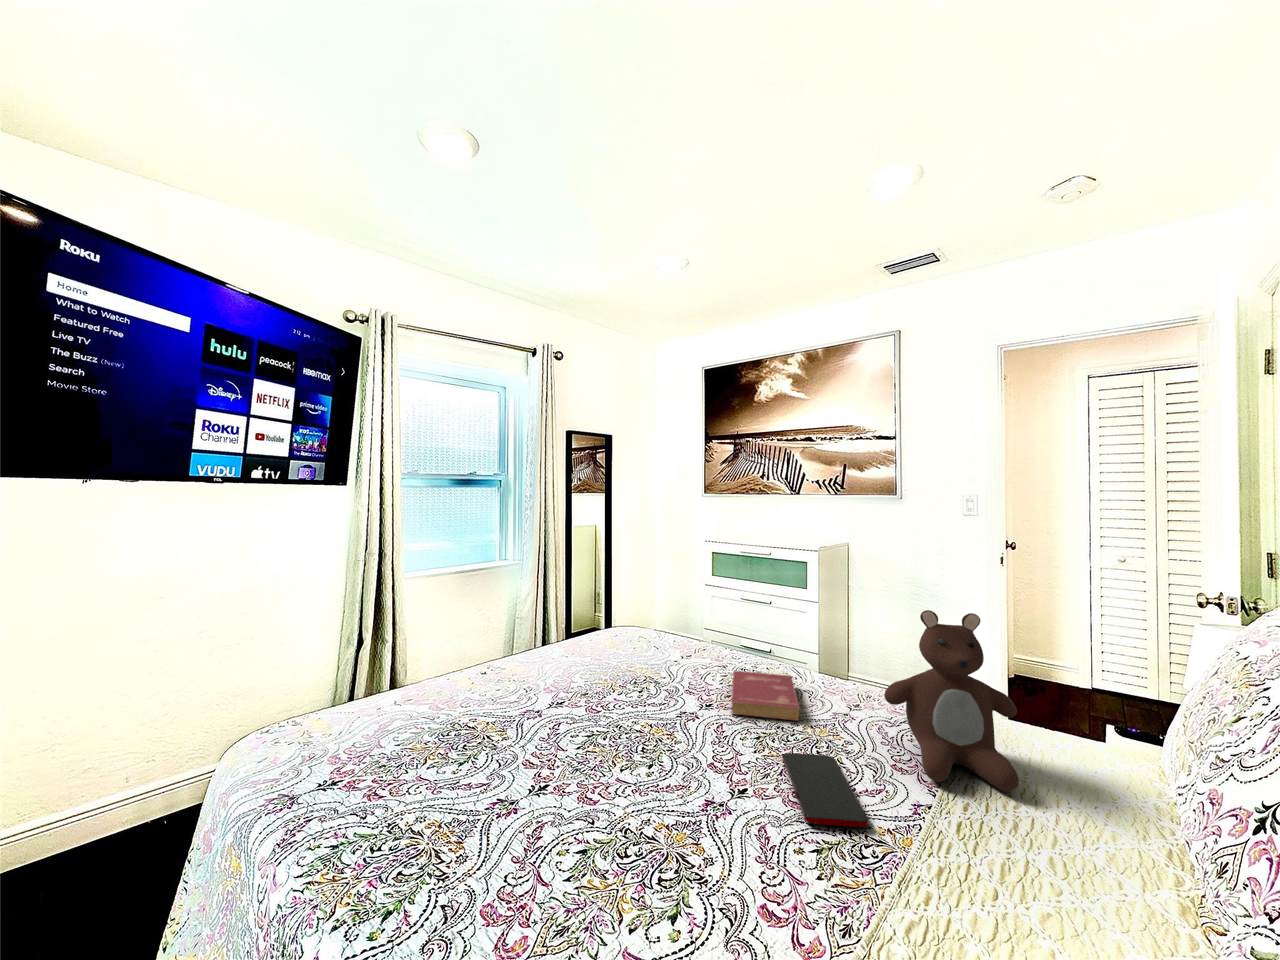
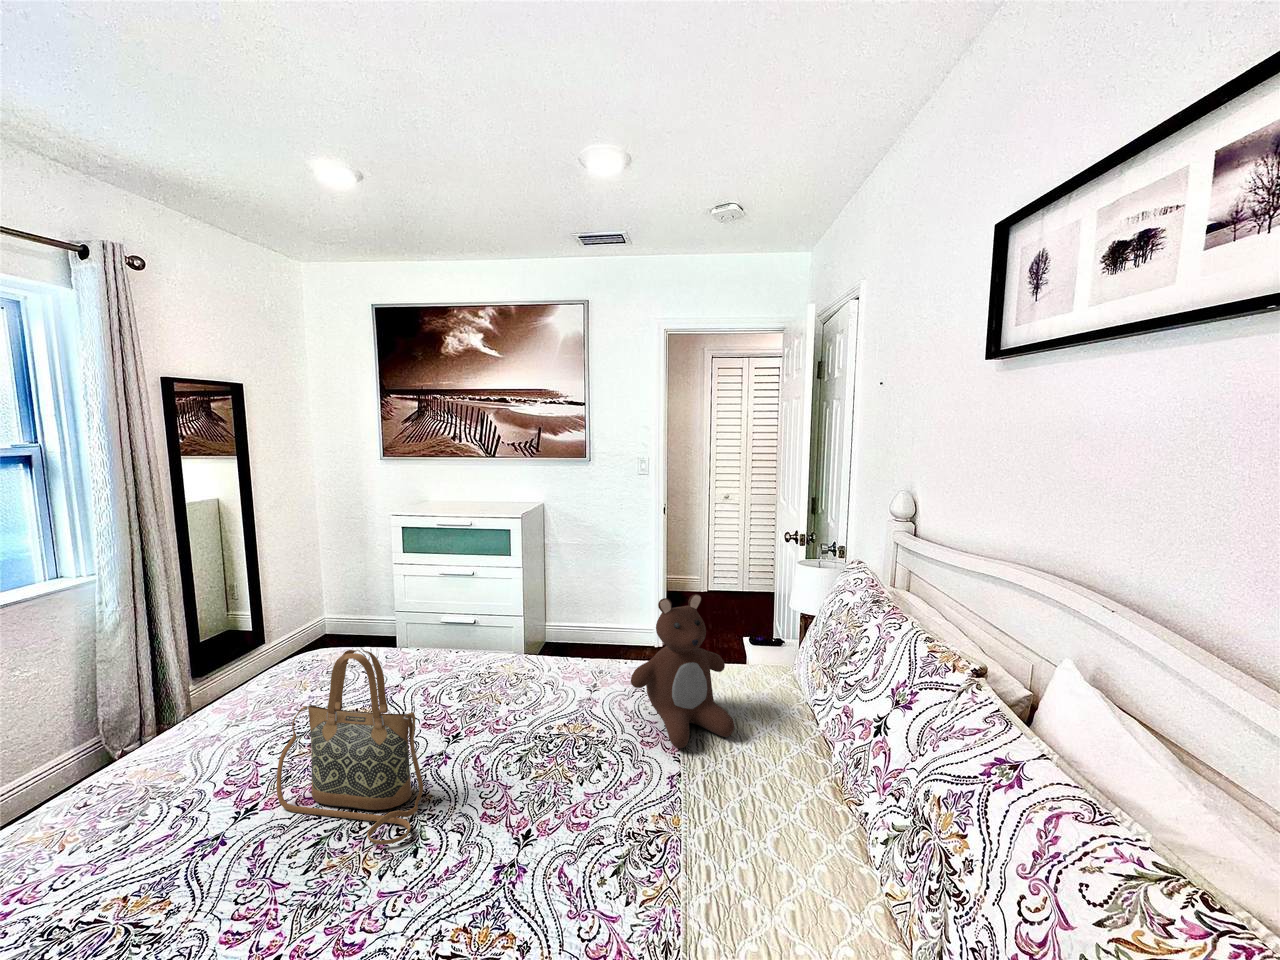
handbag: none [576,596,670,754] -> present [277,650,423,845]
book: present [732,671,799,721] -> none [471,674,553,742]
smartphone: present [782,753,868,827] -> none [552,758,647,844]

